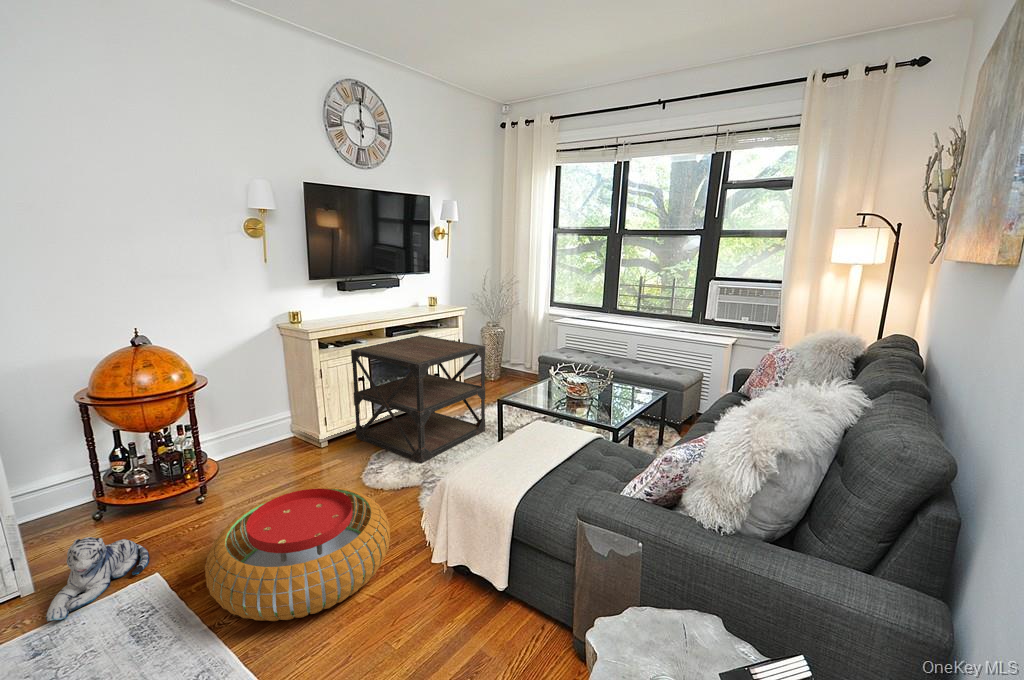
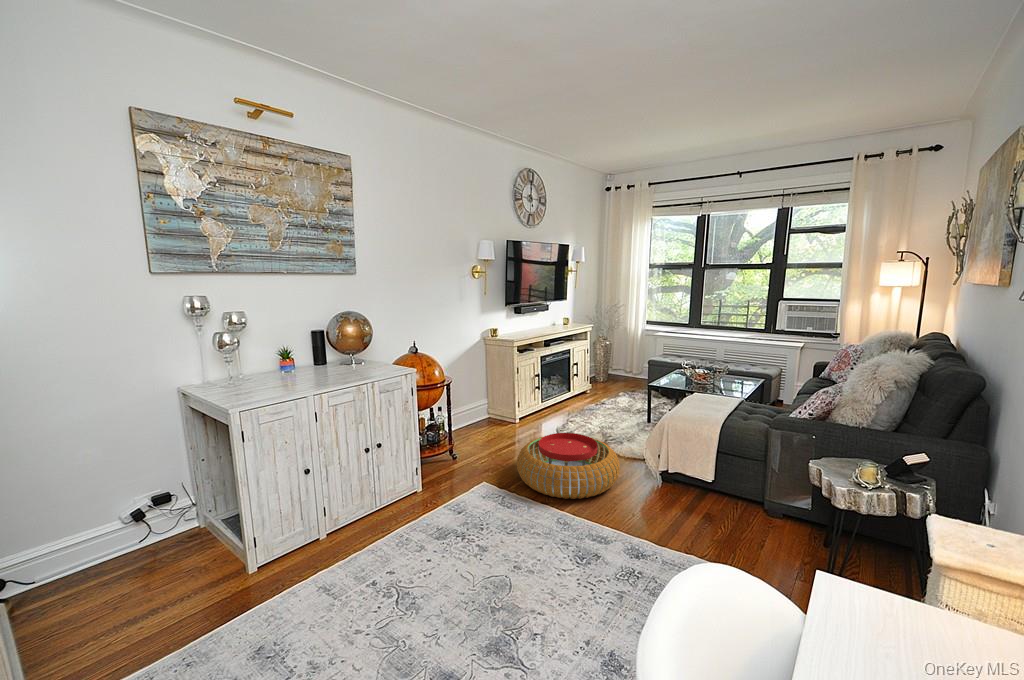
side table: present [351,335,485,463] -> none [535,344,625,430]
plush toy: present [46,537,149,622] -> none [438,455,472,498]

